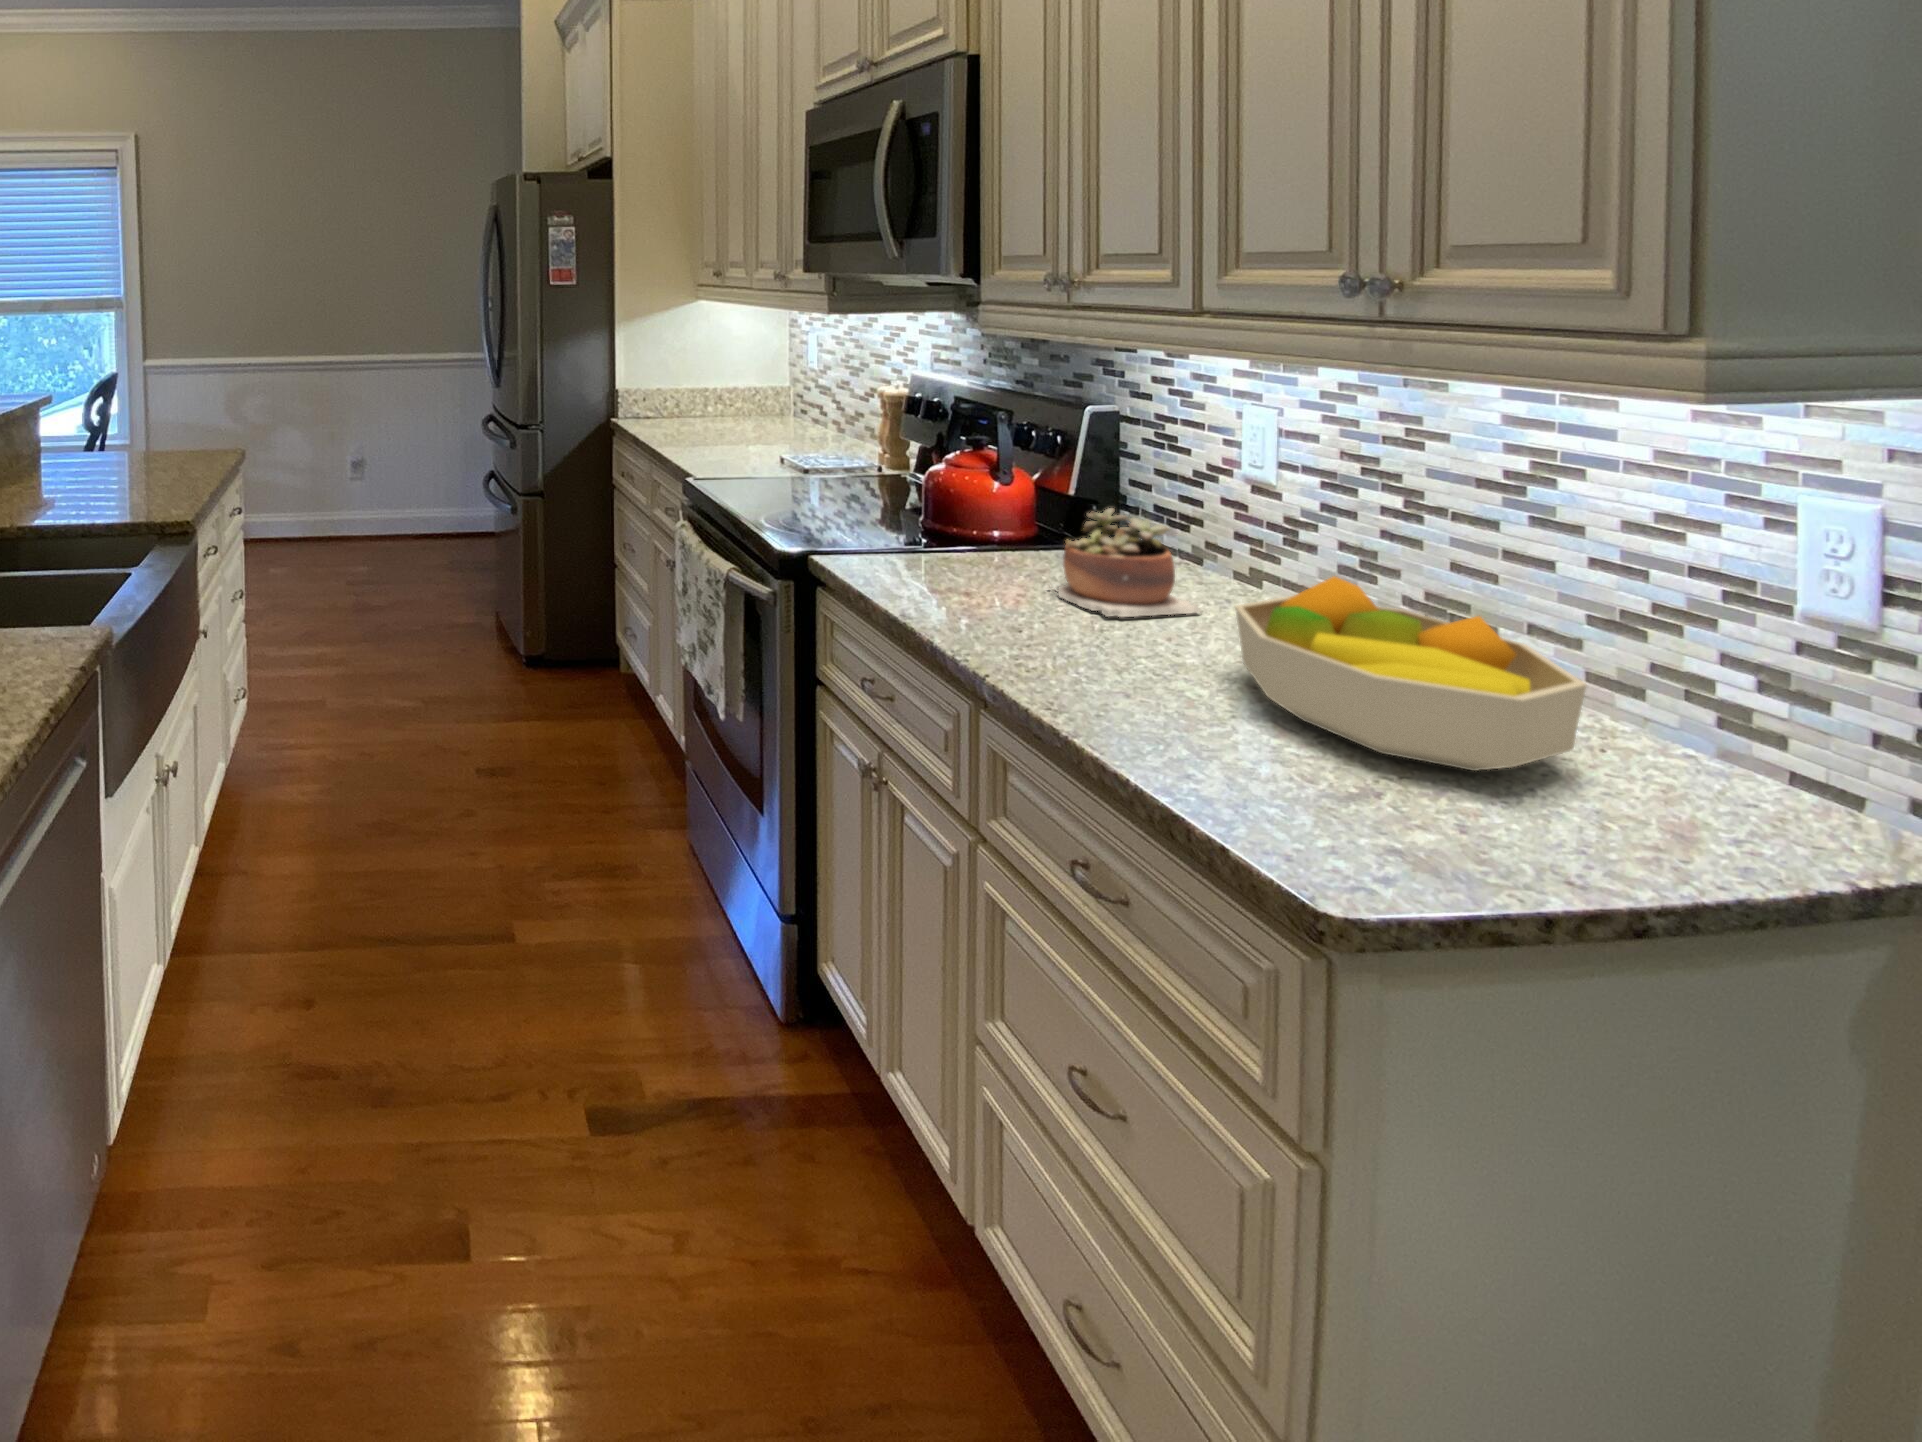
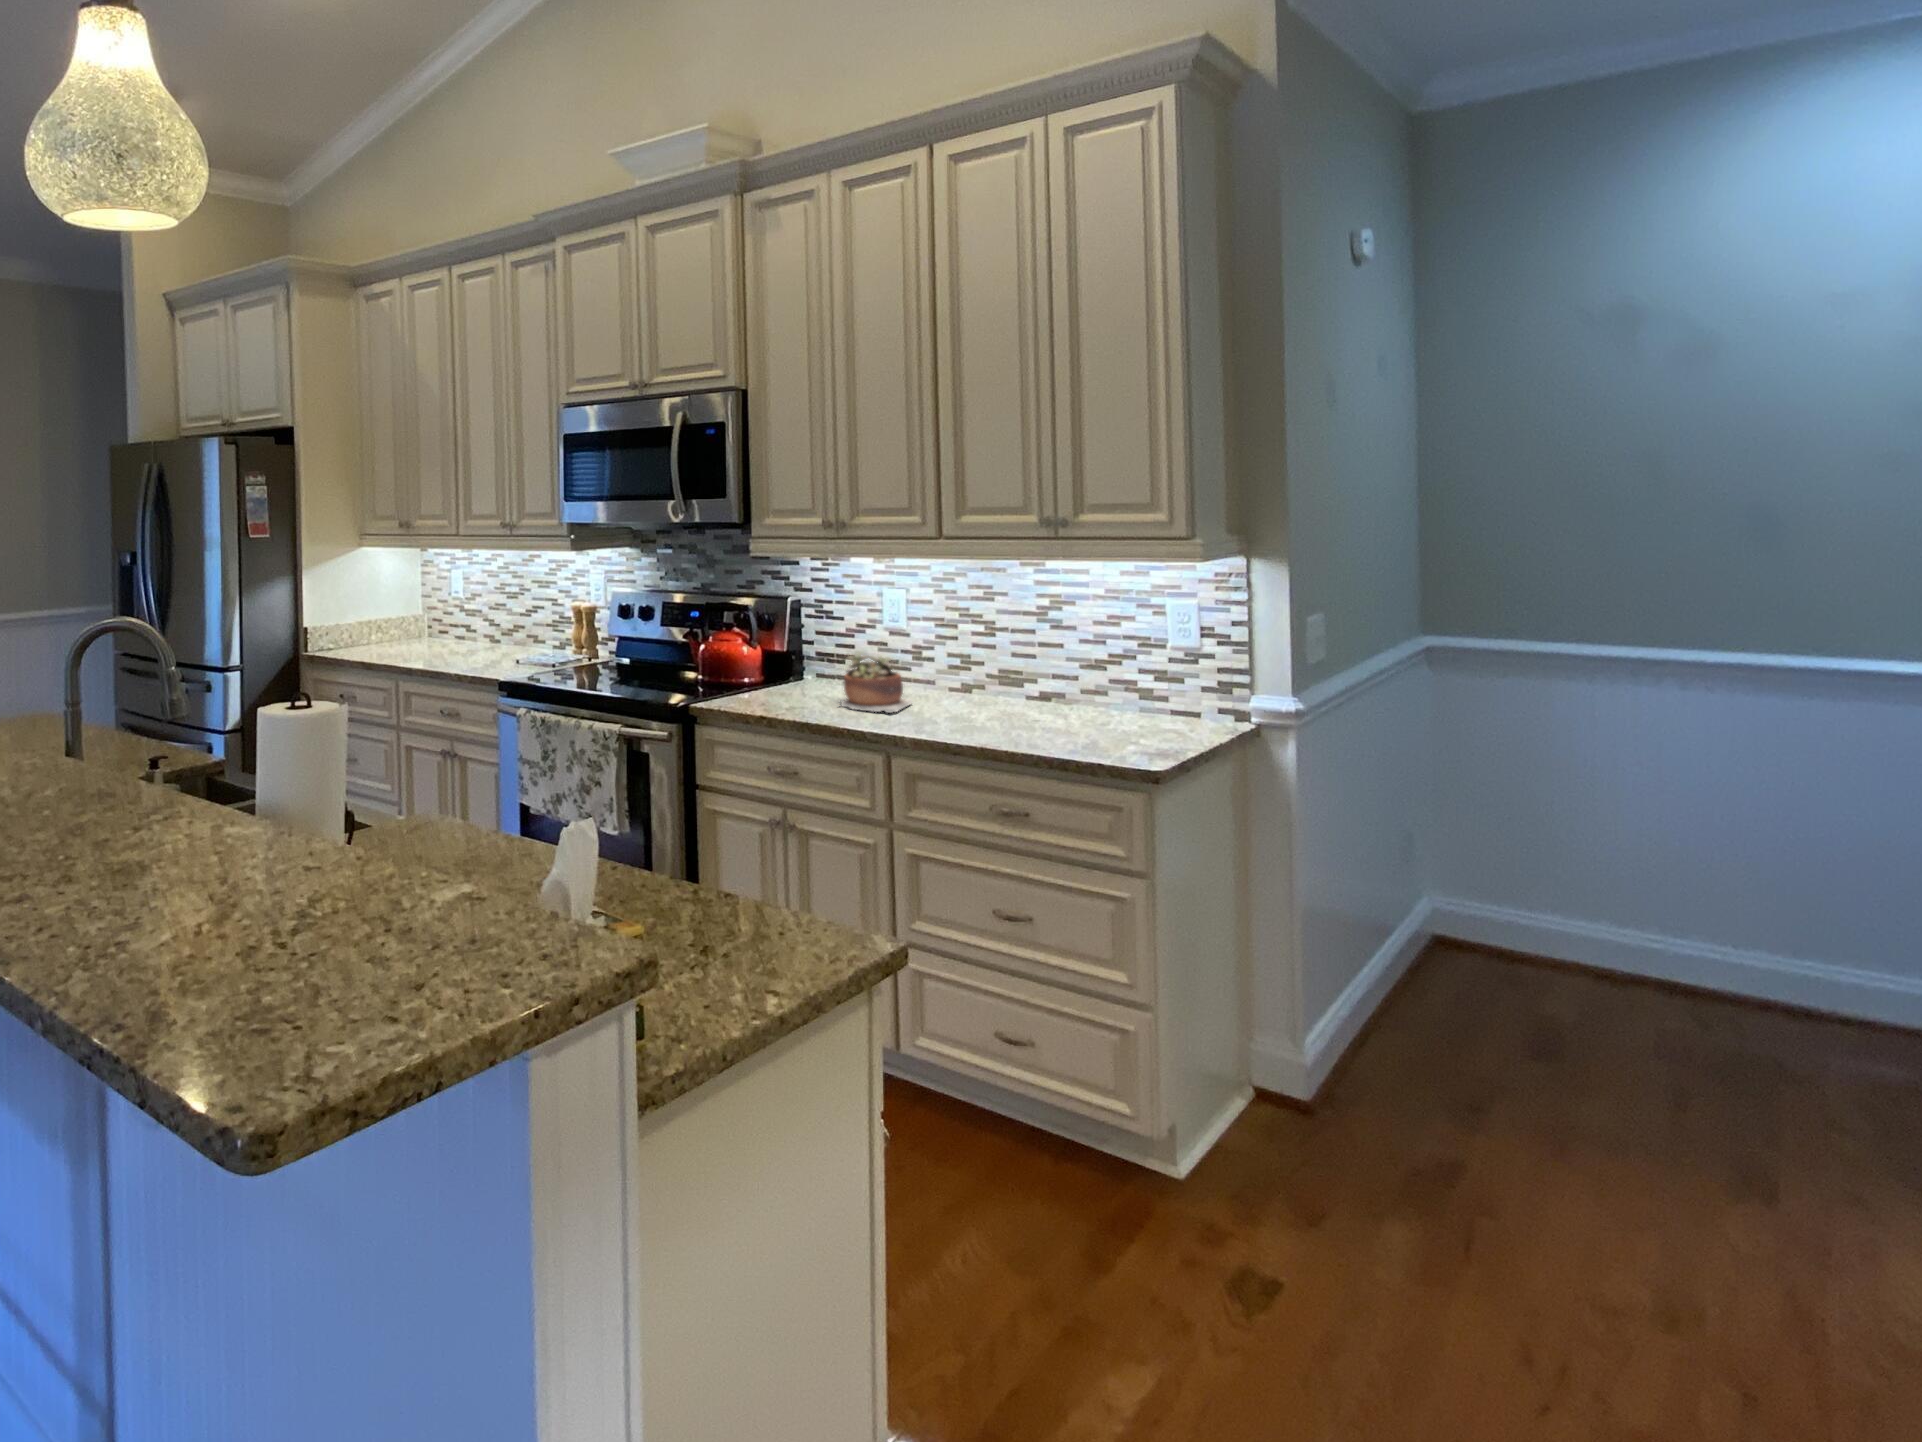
fruit bowl: present [1235,576,1586,771] -> none [982,665,1144,743]

